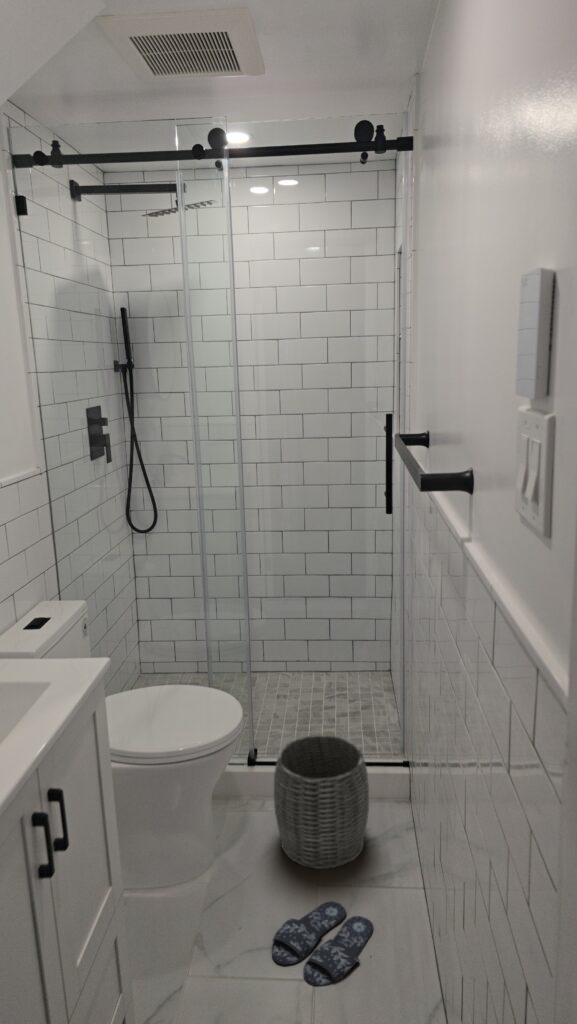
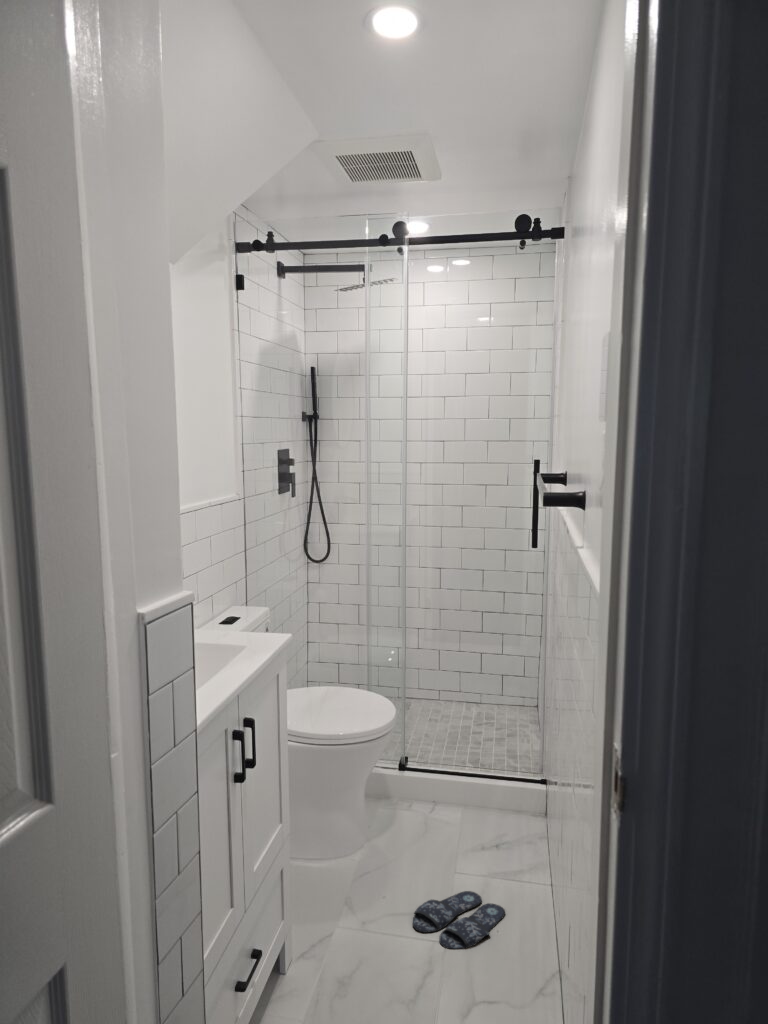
woven basket: present [274,735,369,869] -> none [423,750,510,869]

